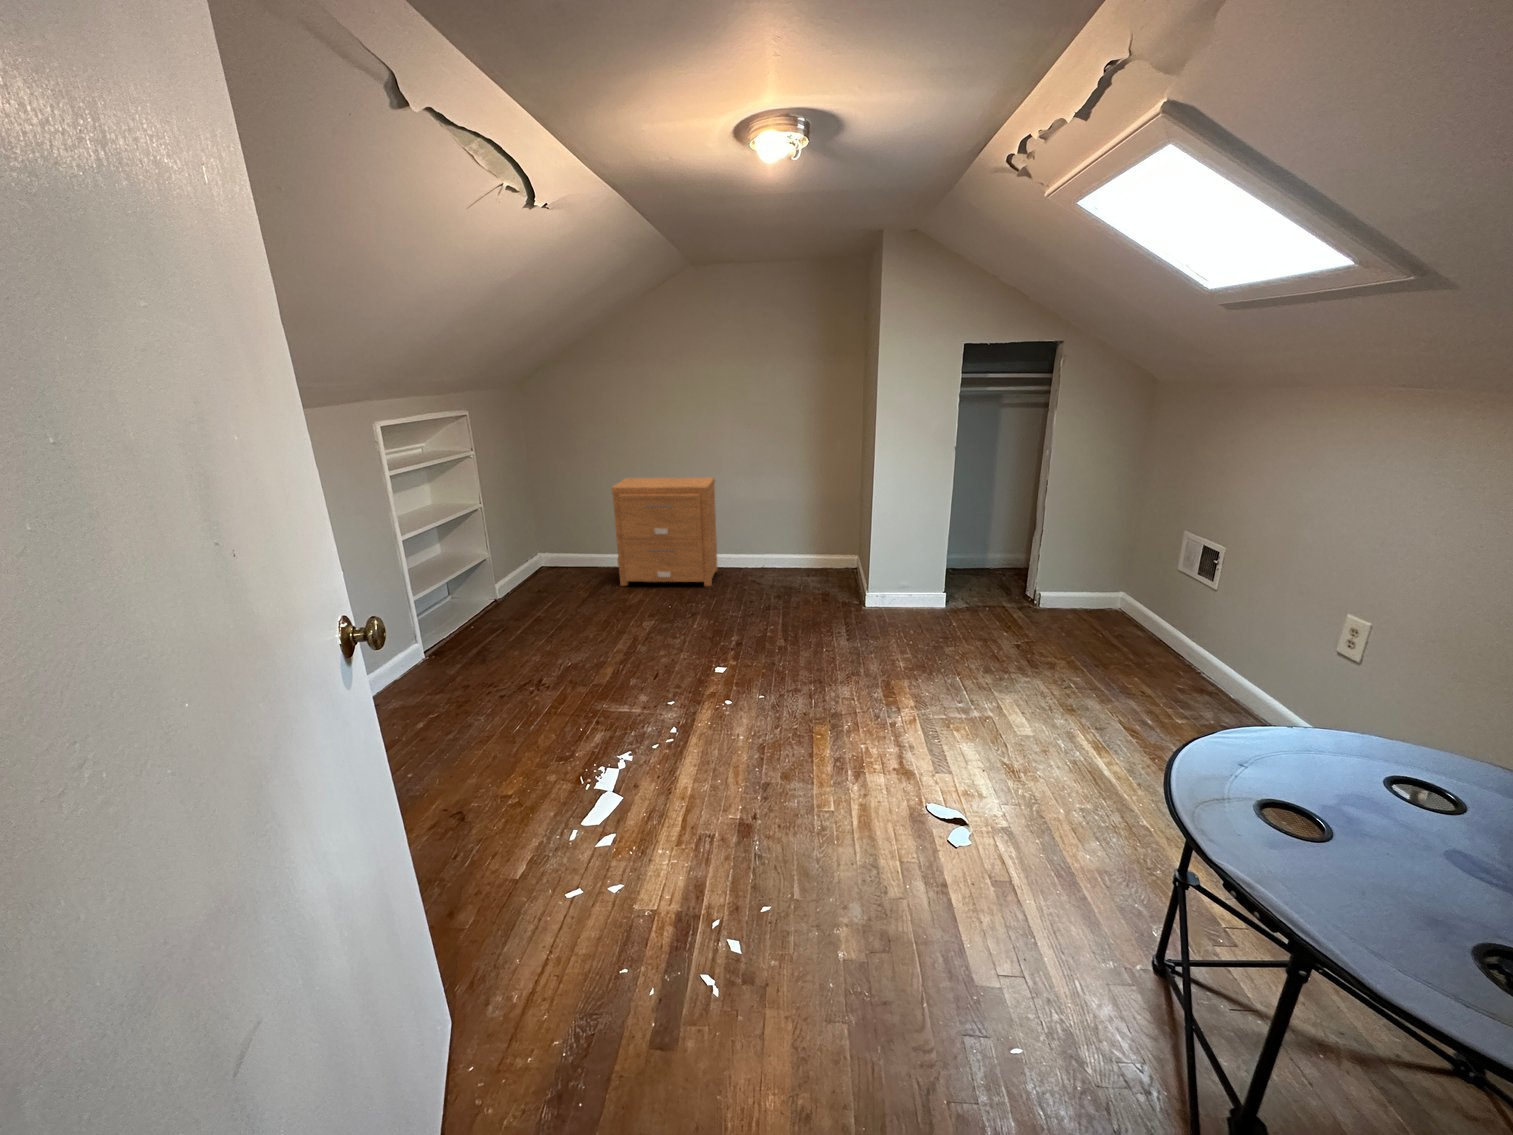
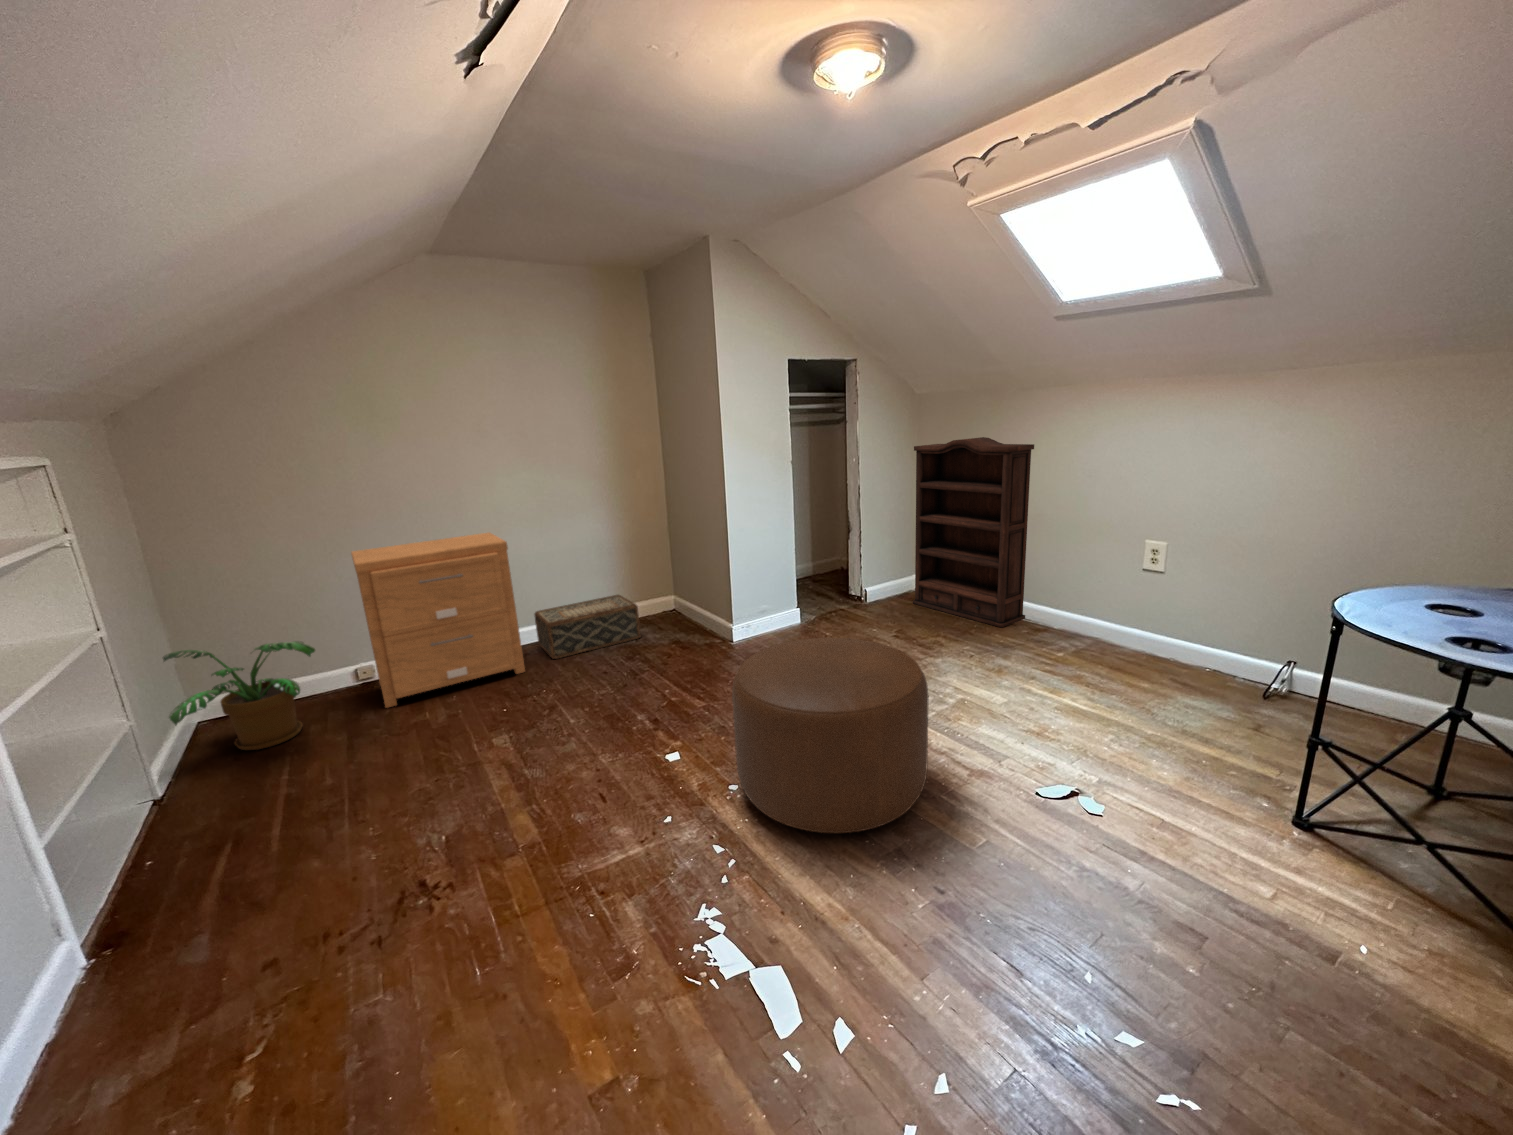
bookshelf: none [1092,446,1249,674] -> present [913,437,1034,628]
potted plant: none [512,523,584,590] -> present [163,641,315,750]
woven basket: none [735,544,810,584] -> present [534,595,641,659]
ottoman: none [708,608,866,764] -> present [732,638,929,833]

